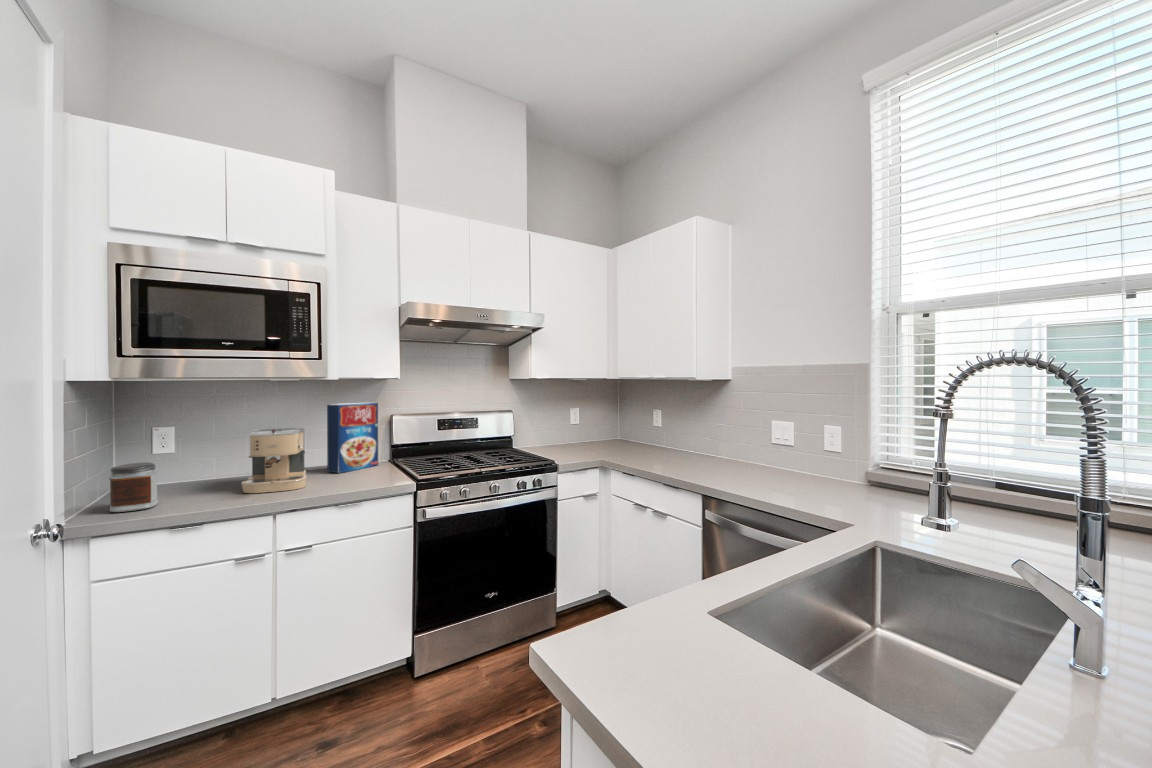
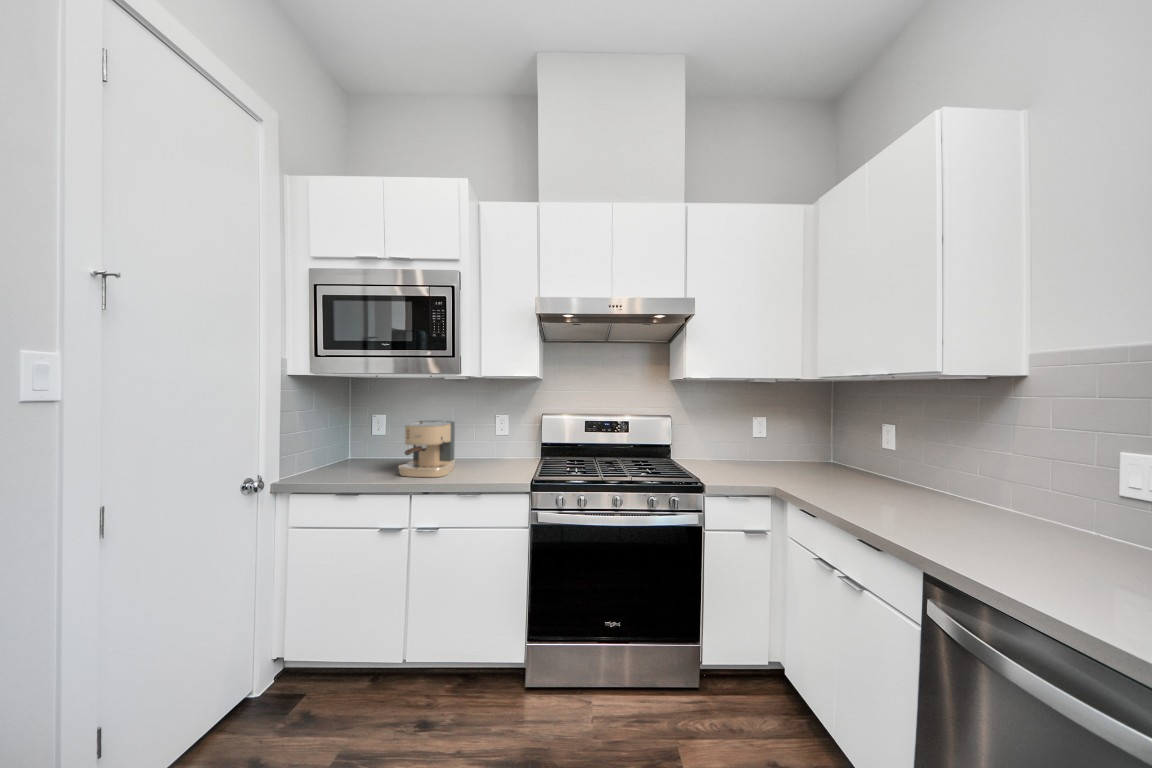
cereal box: present [327,402,378,473] -> none [480,400,529,467]
jar: present [109,463,158,512] -> none [309,441,343,478]

